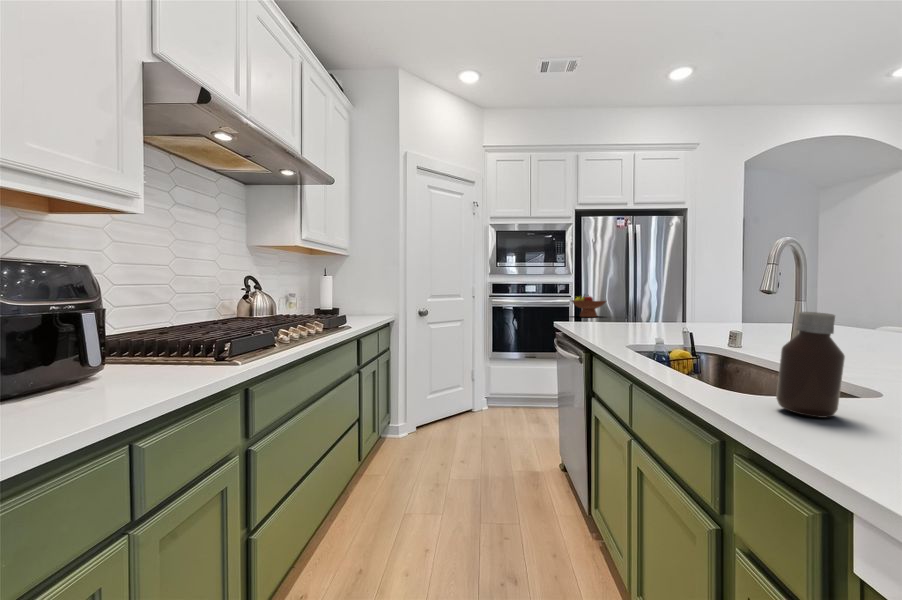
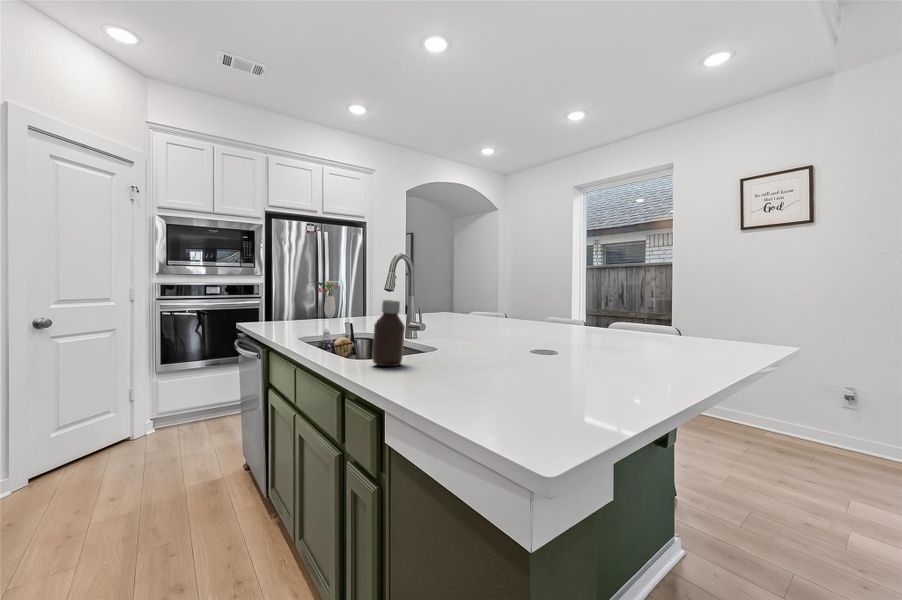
flower arrangement: none [620,277,654,319] -> present [315,281,338,318]
fruit bowl: present [572,294,606,317] -> none [261,295,298,318]

